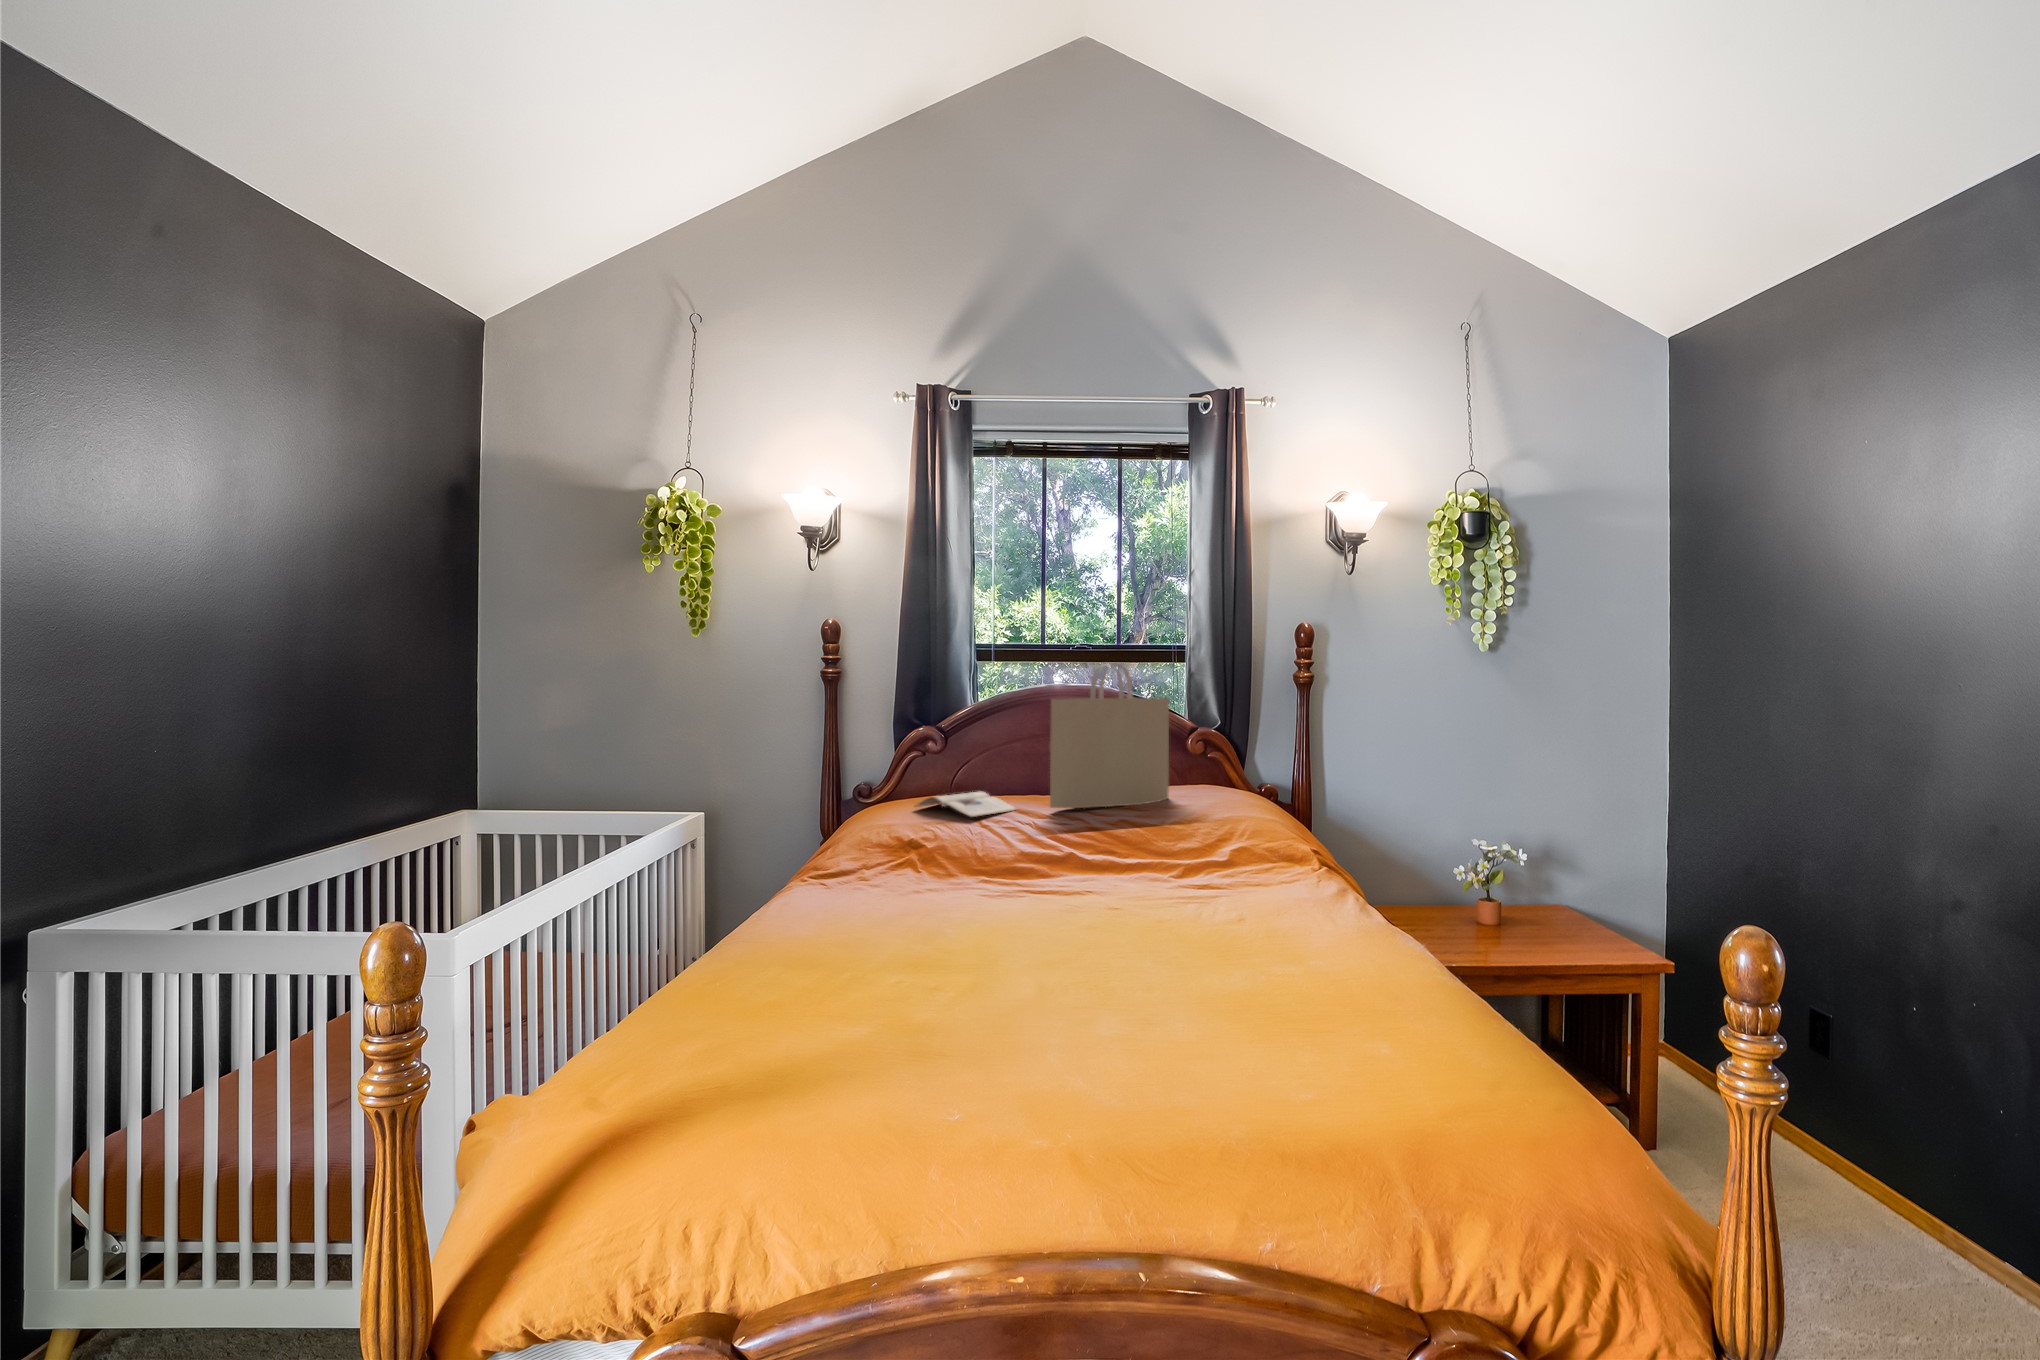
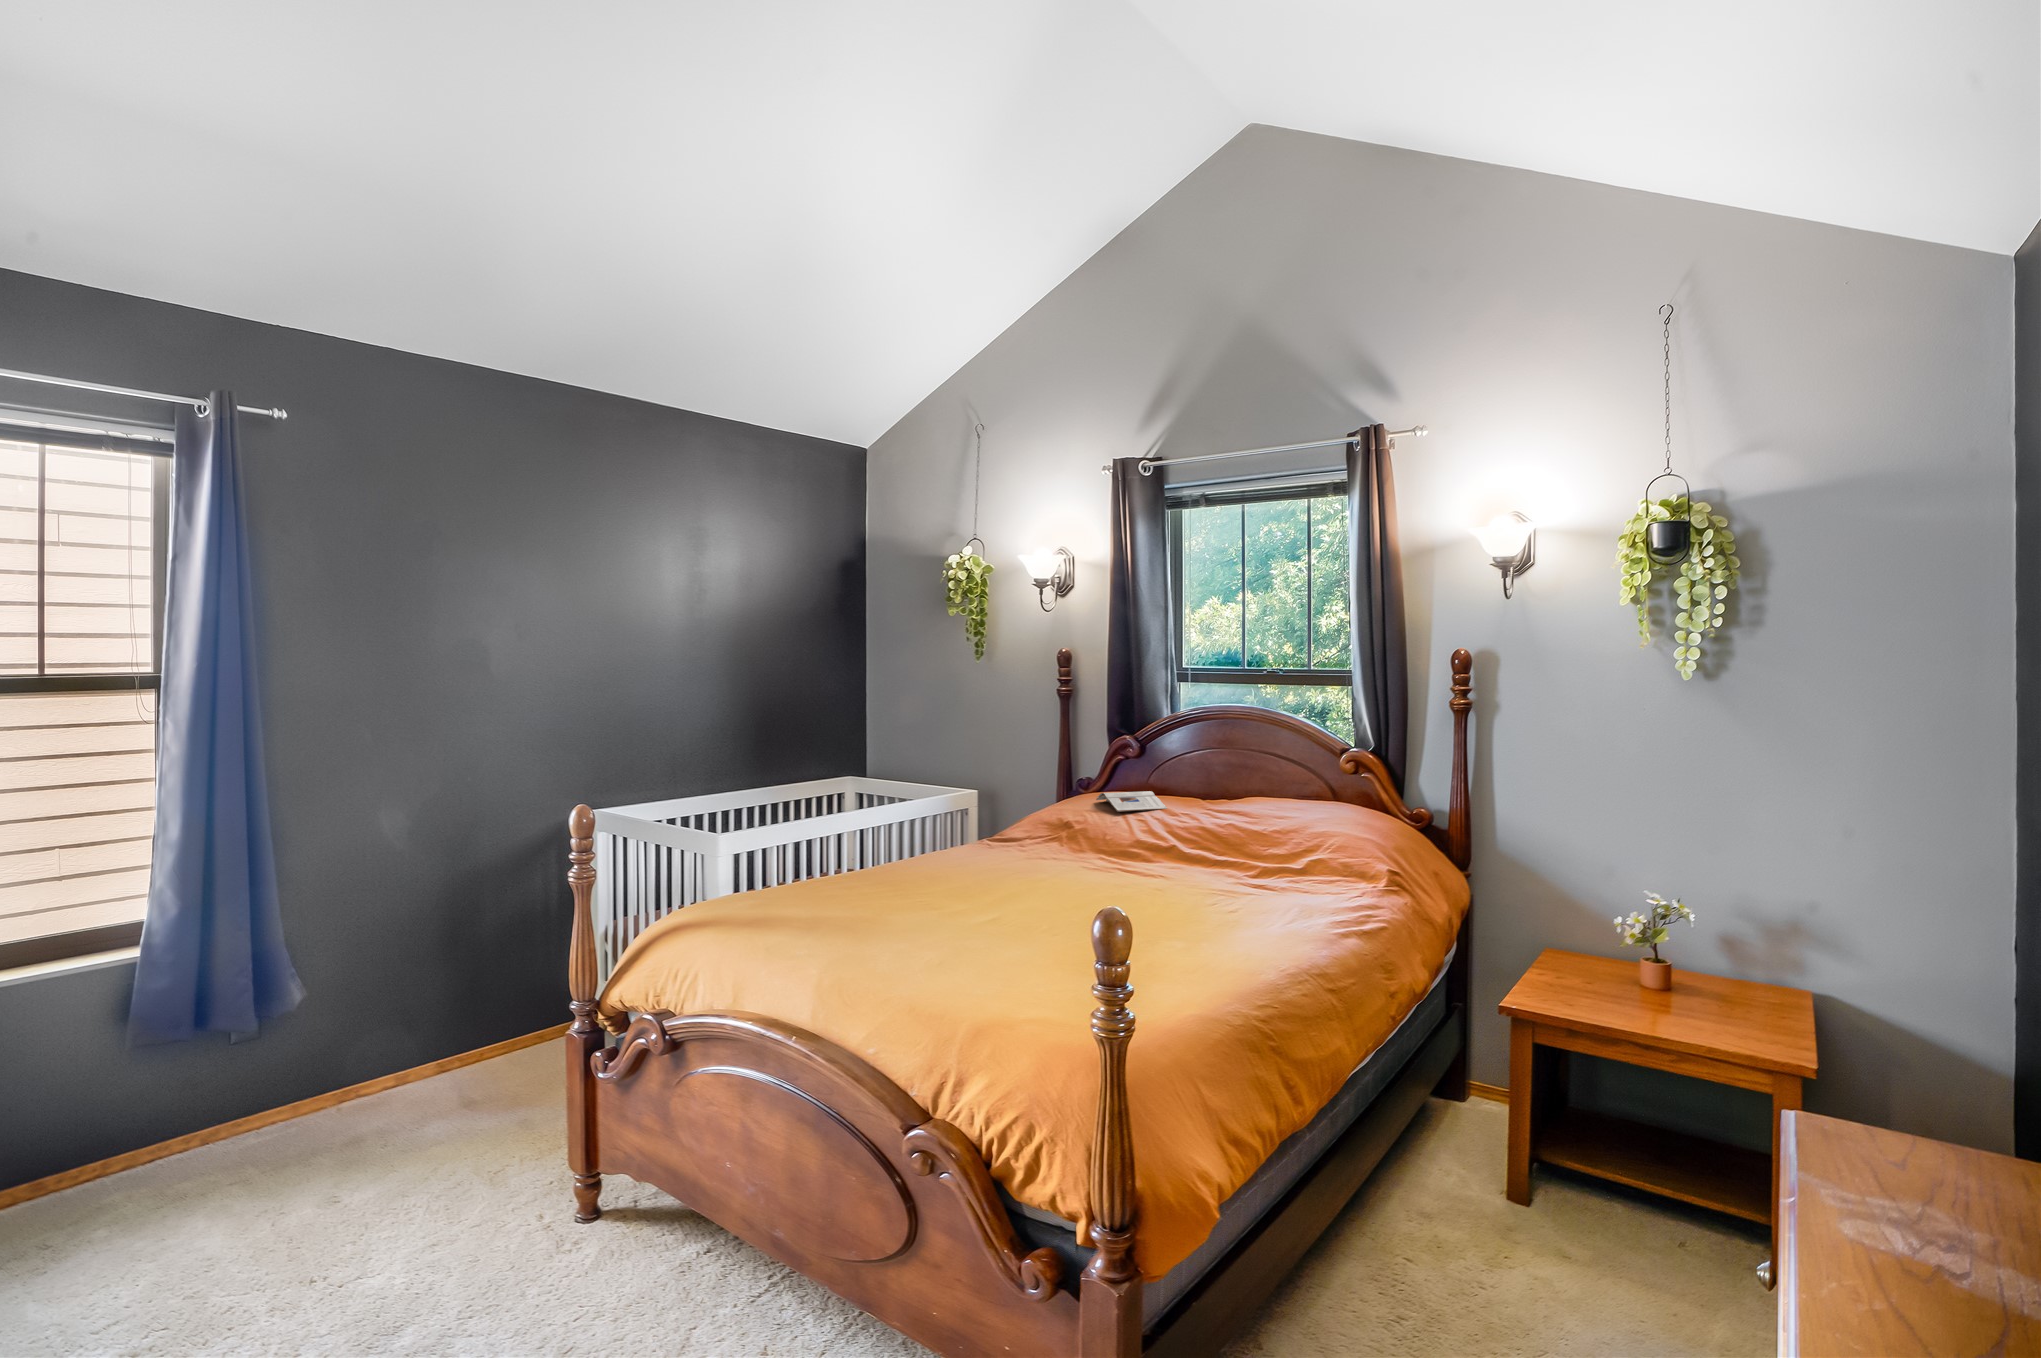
tote bag: present [1050,664,1169,808] -> none [1182,691,1296,814]

